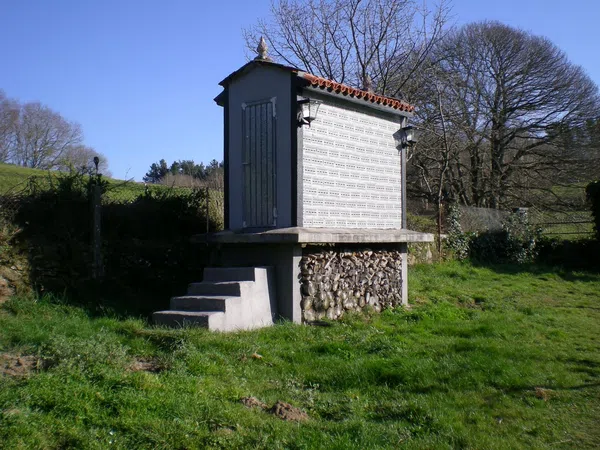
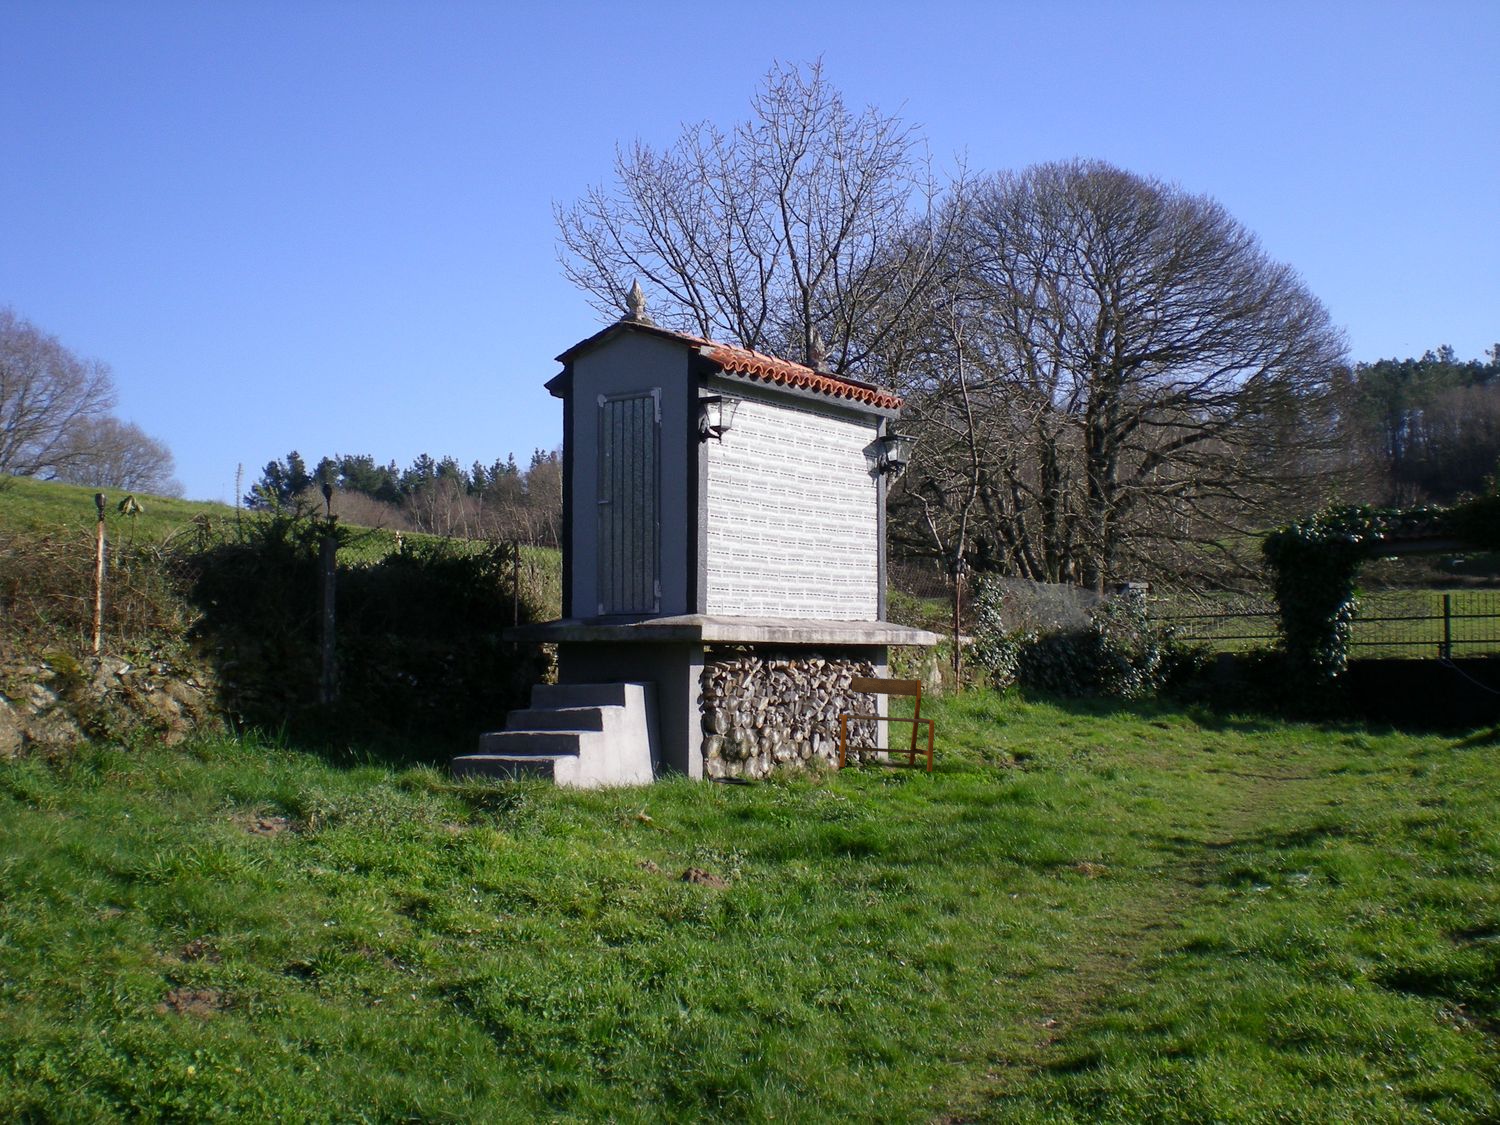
bench: none [376,259,434,312] -> present [839,677,934,772]

